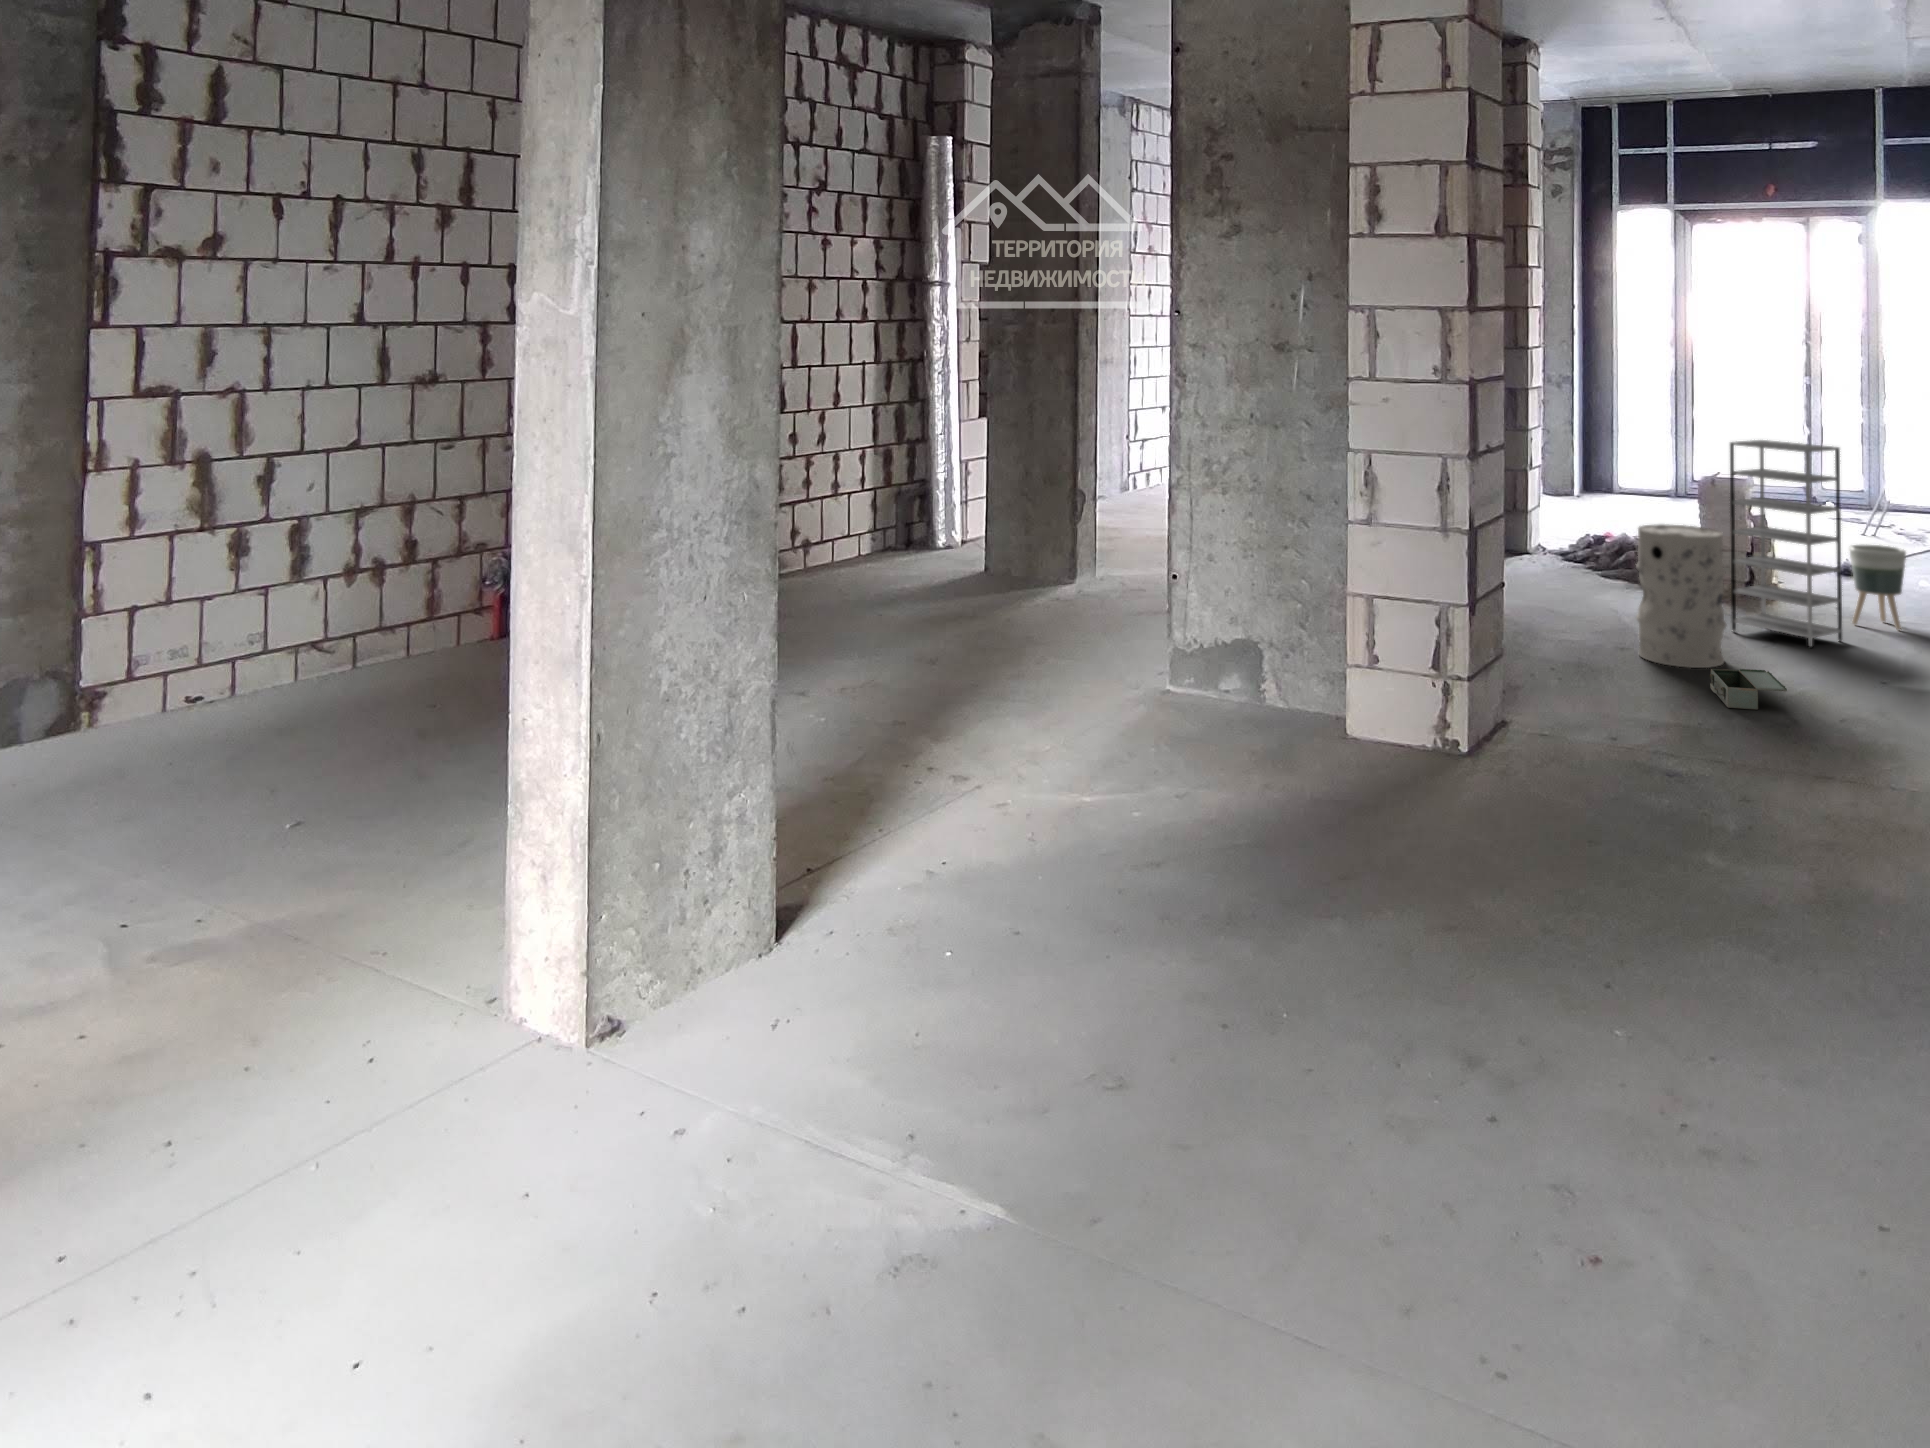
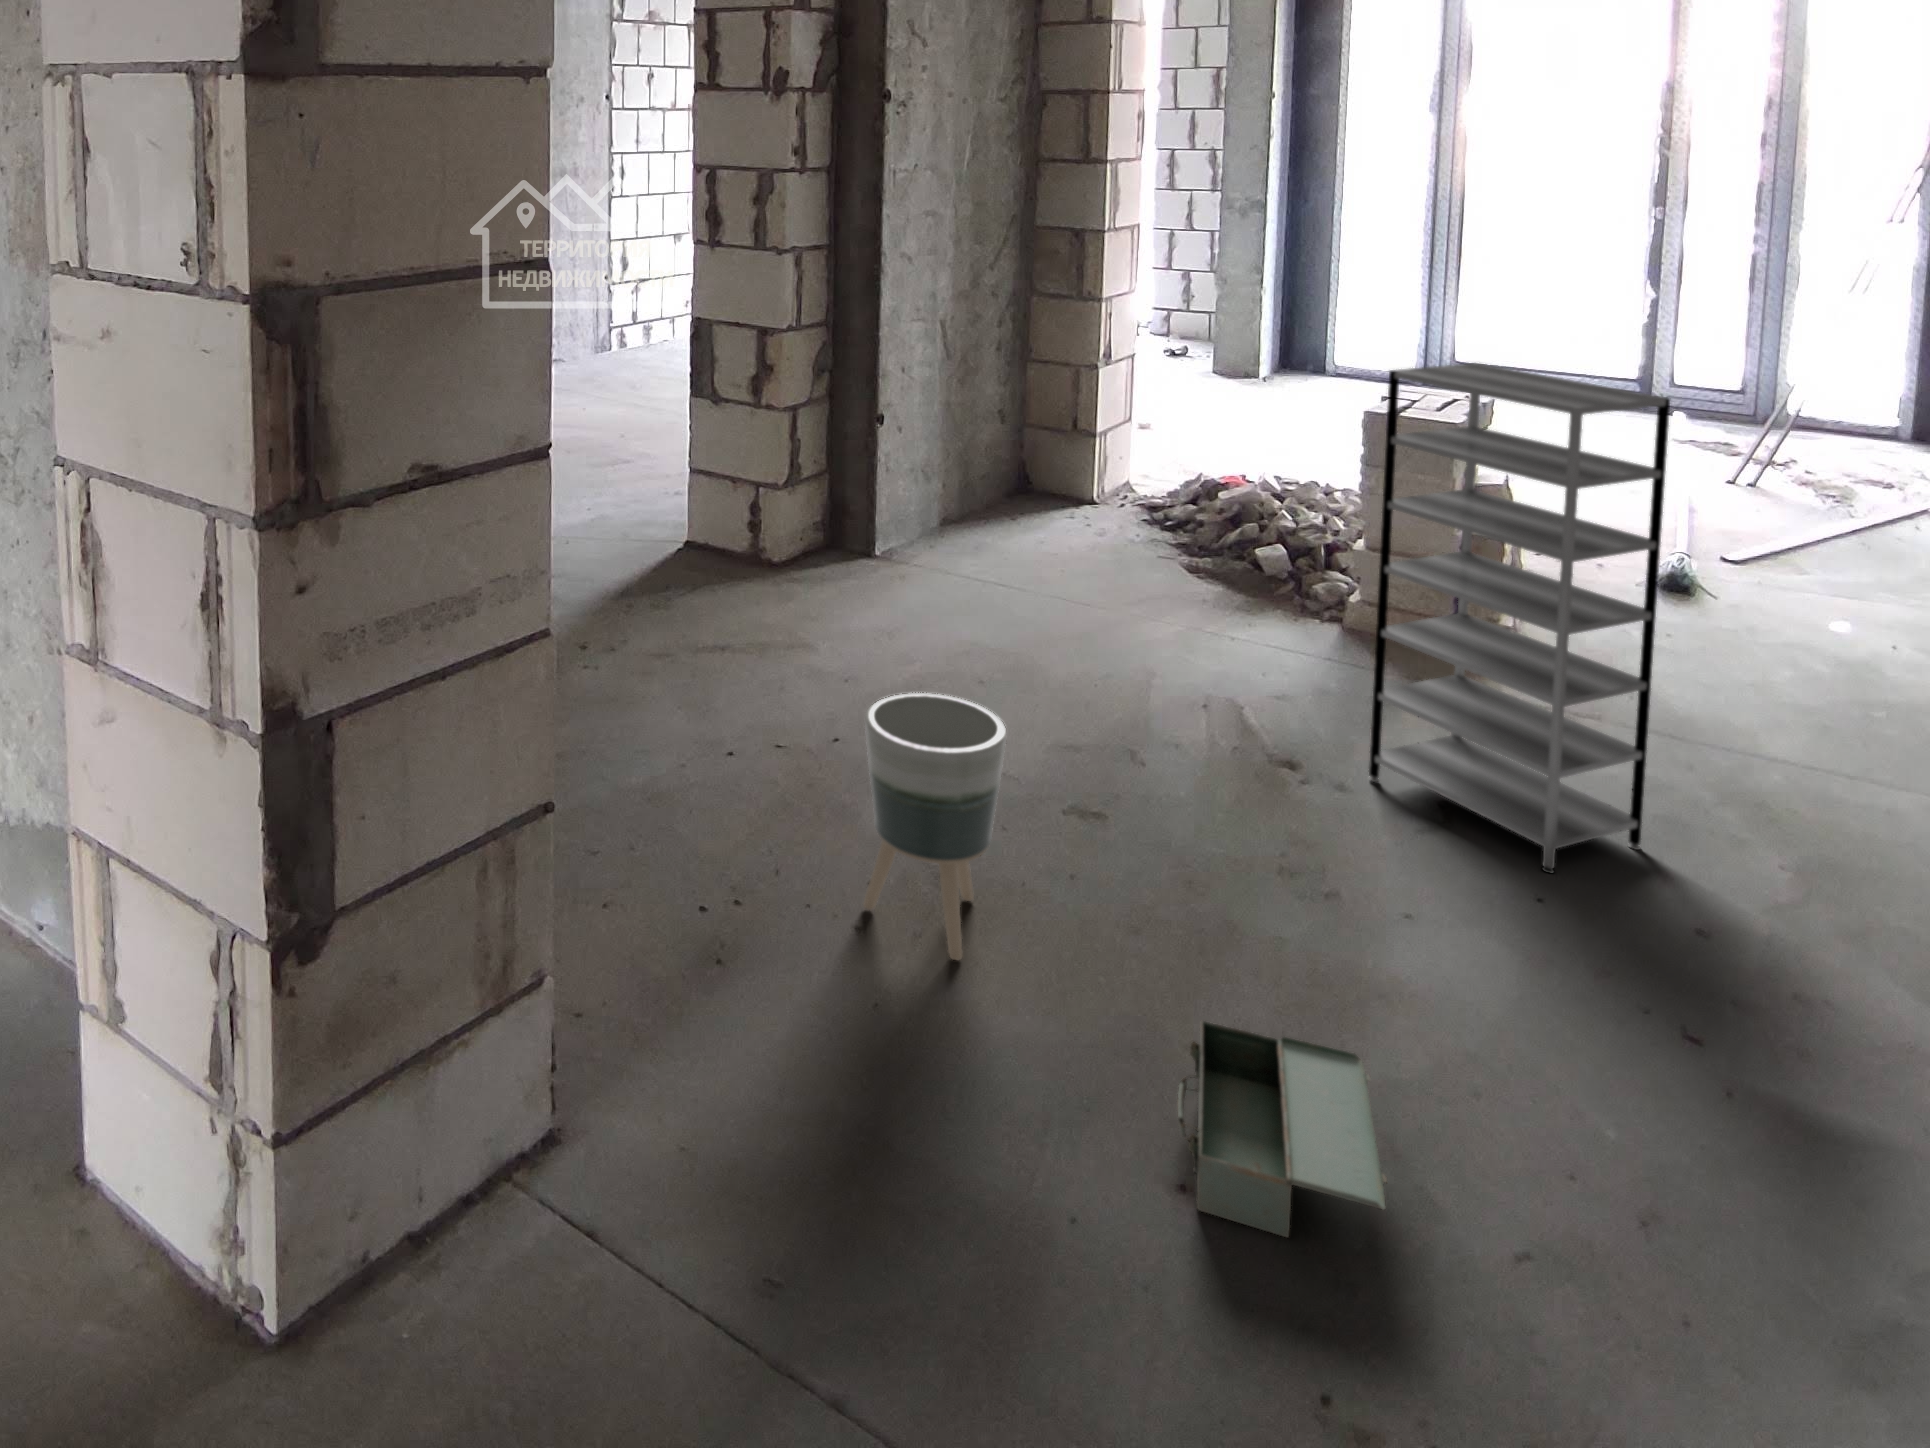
trash can: present [1636,524,1726,668] -> none [1090,567,1311,945]
planter: present [1850,545,1906,630] -> present [863,693,1006,960]

